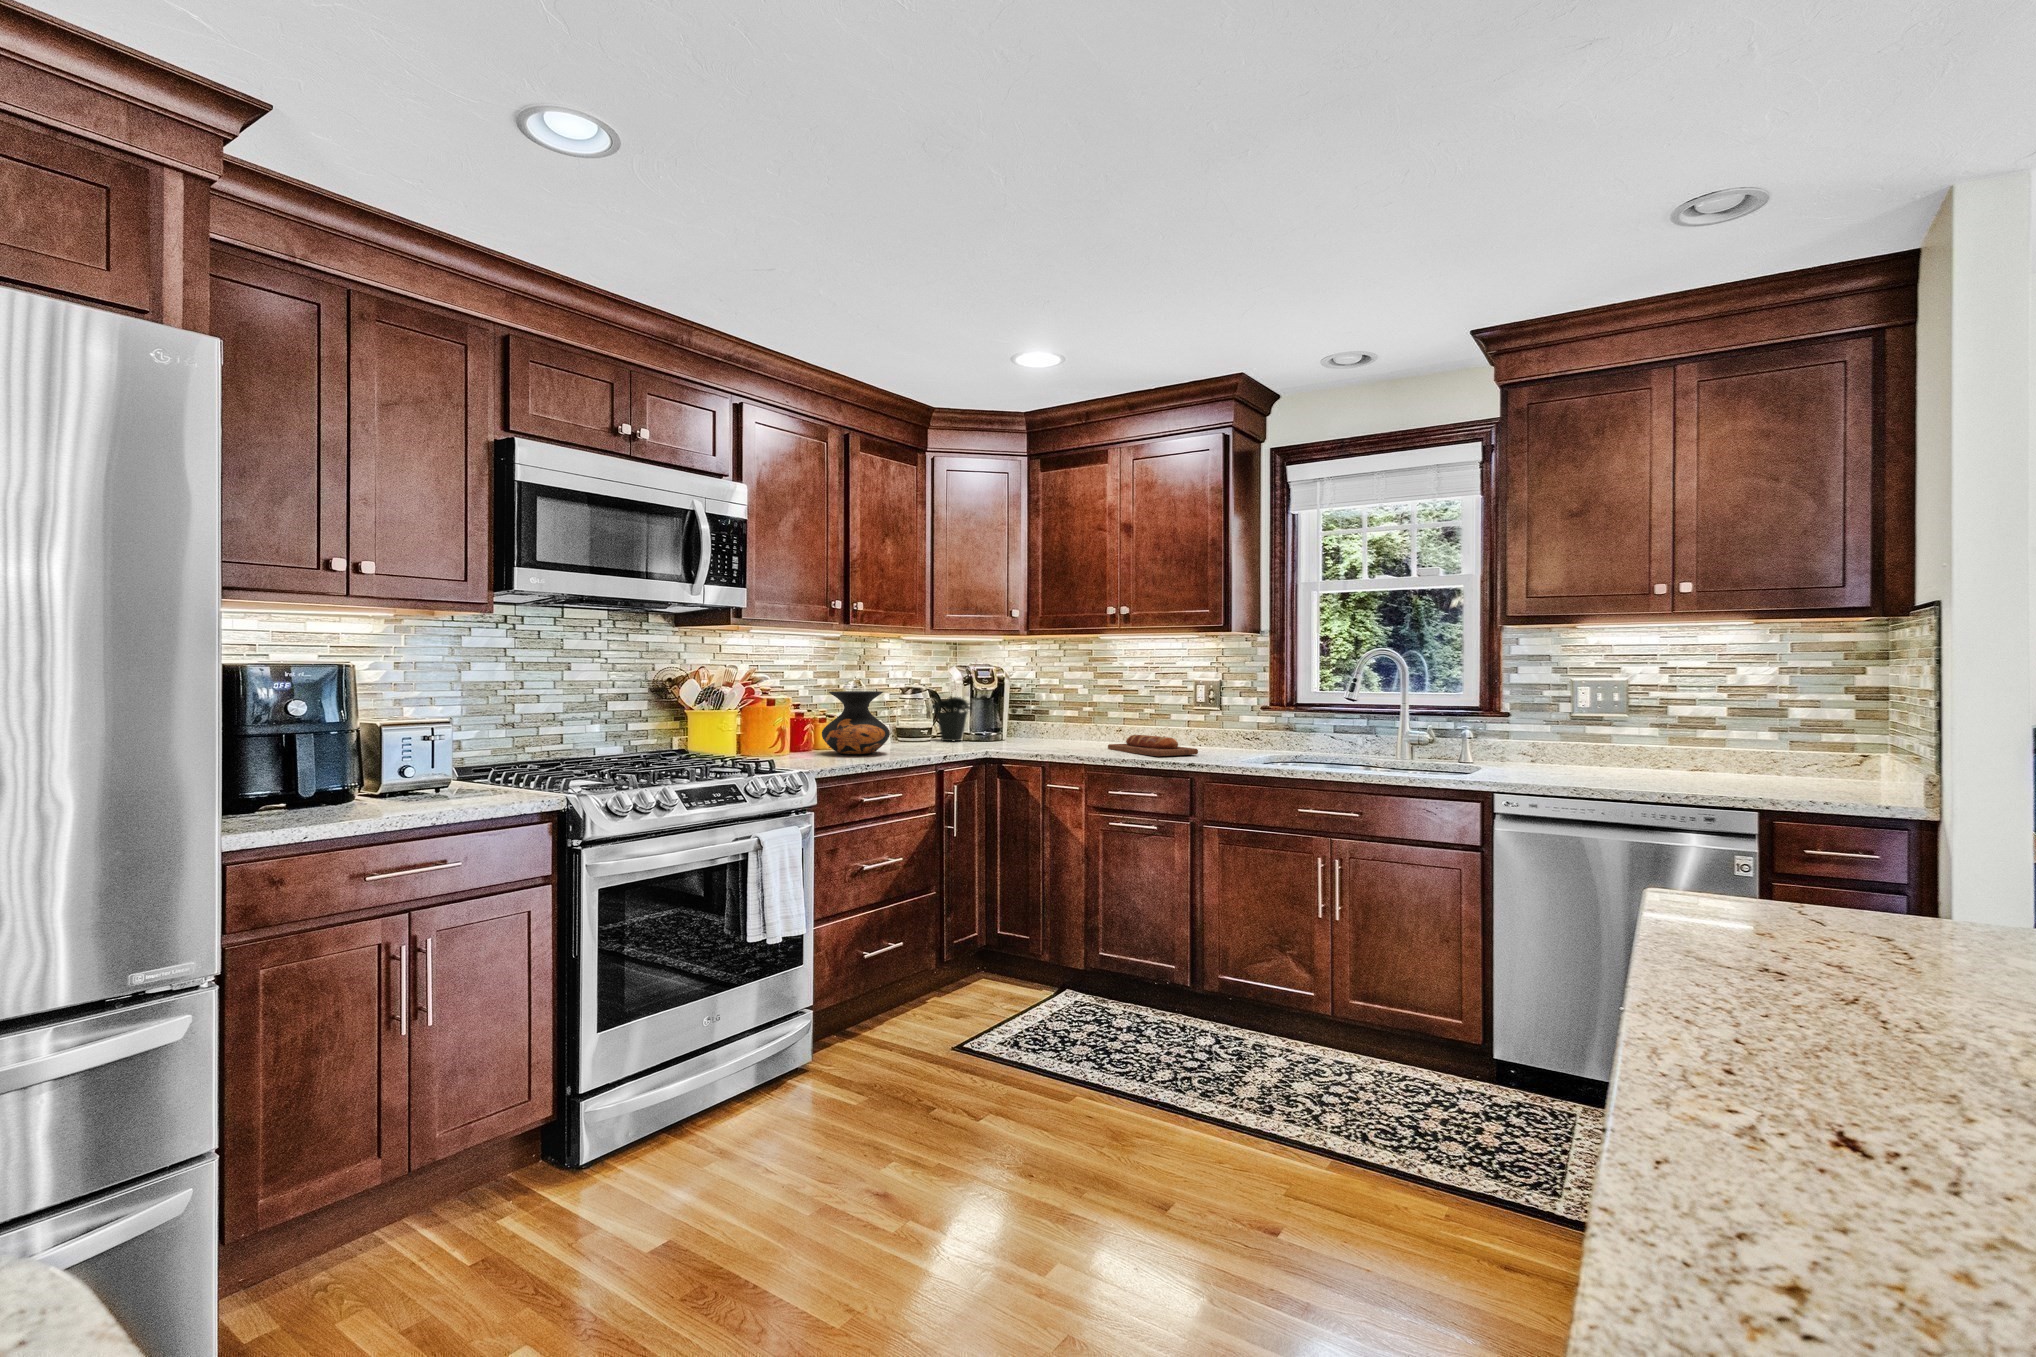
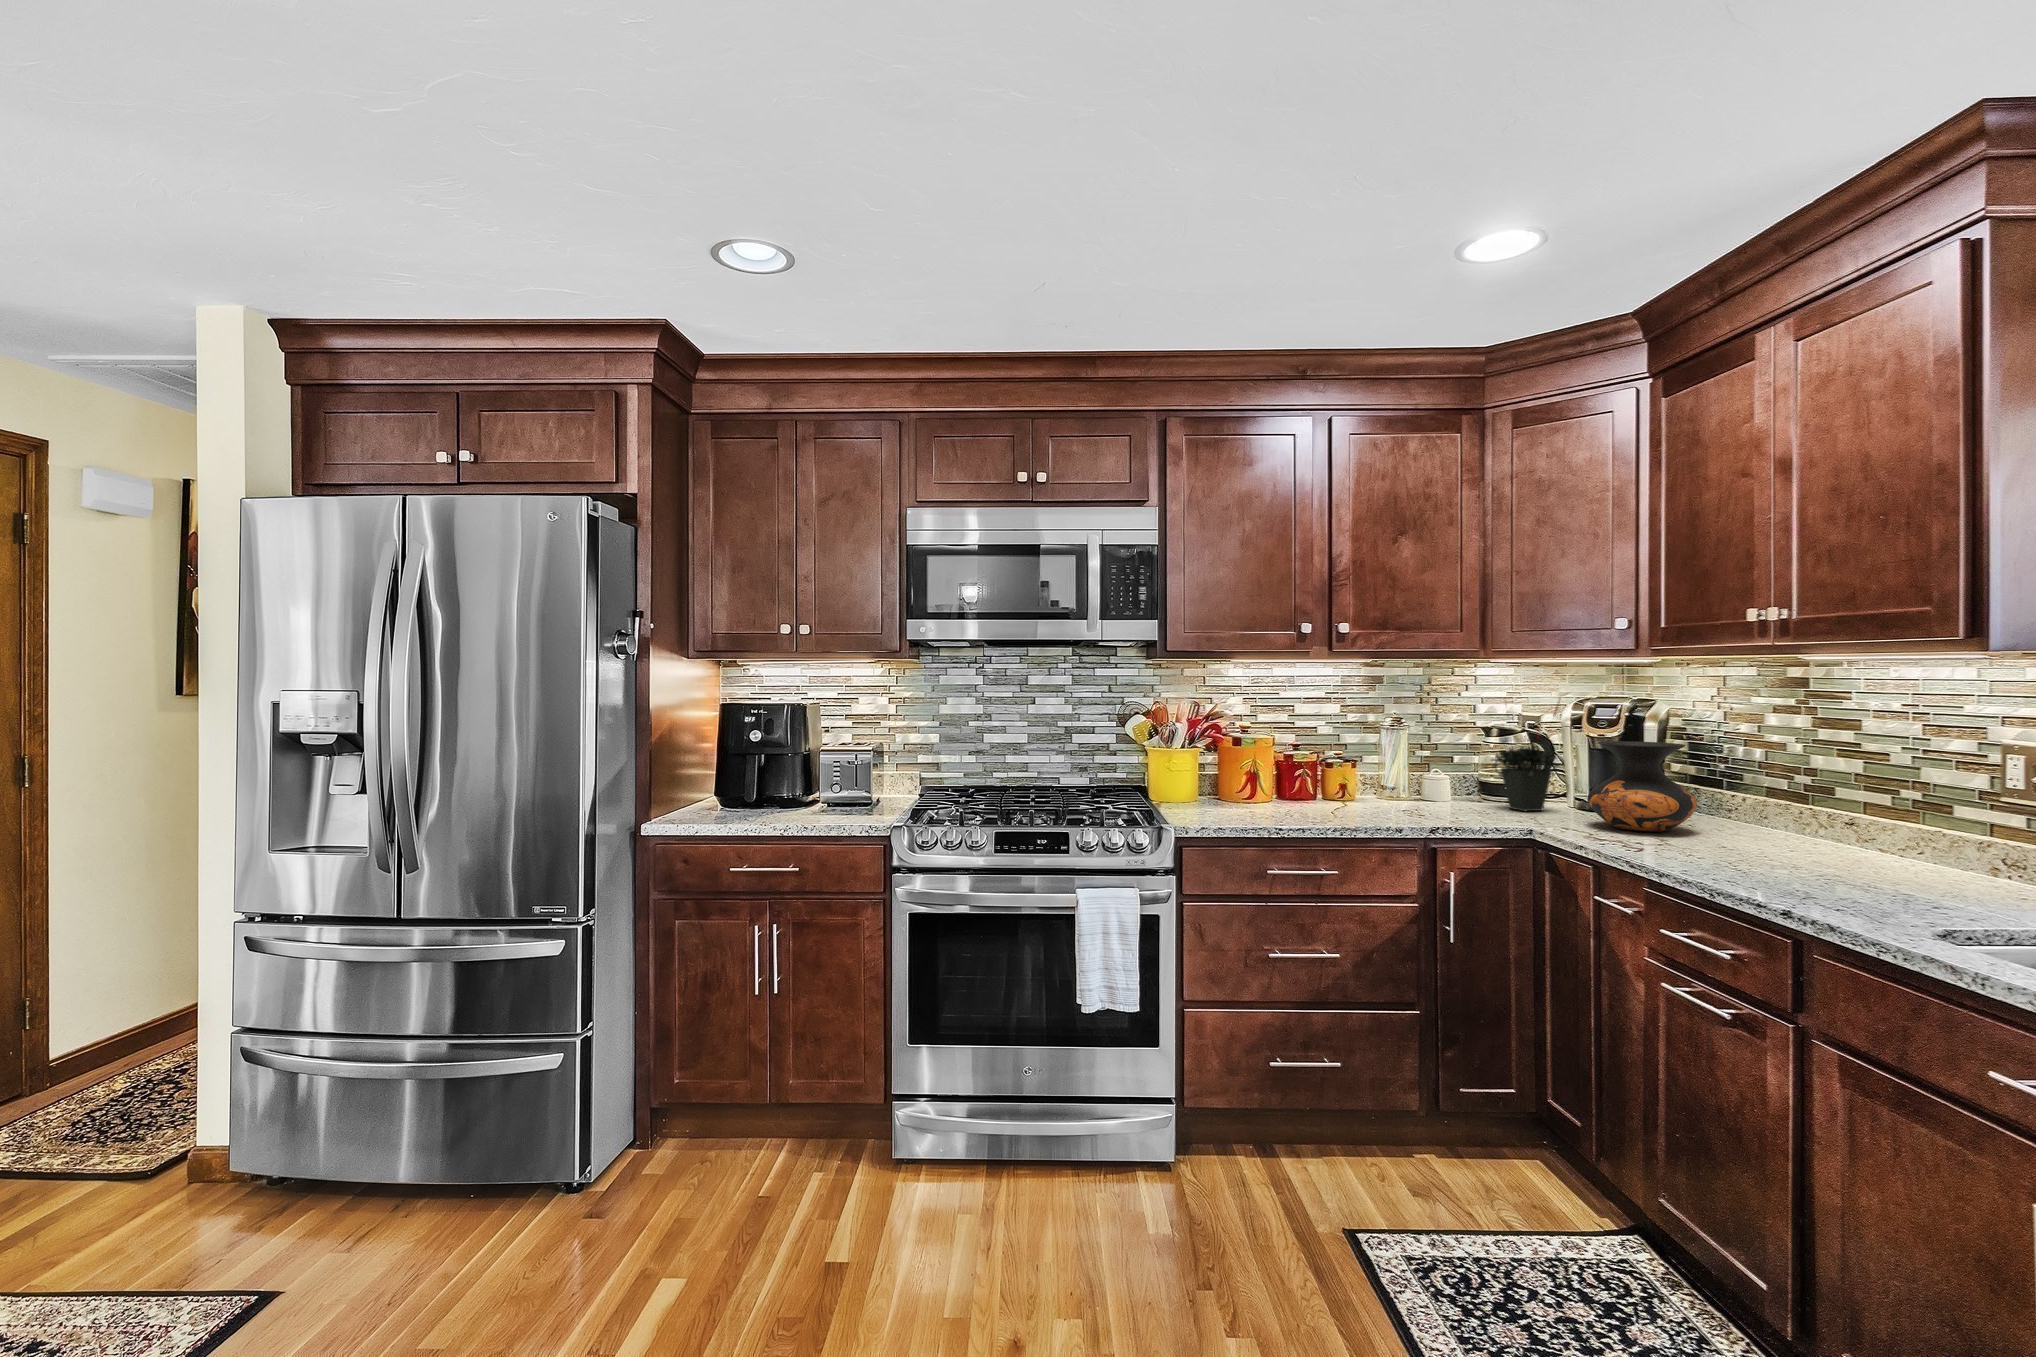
vase: present [822,691,890,755] -> present [1588,741,1697,832]
bread loaf: present [1108,735,1198,756] -> none [1746,836,1897,890]

